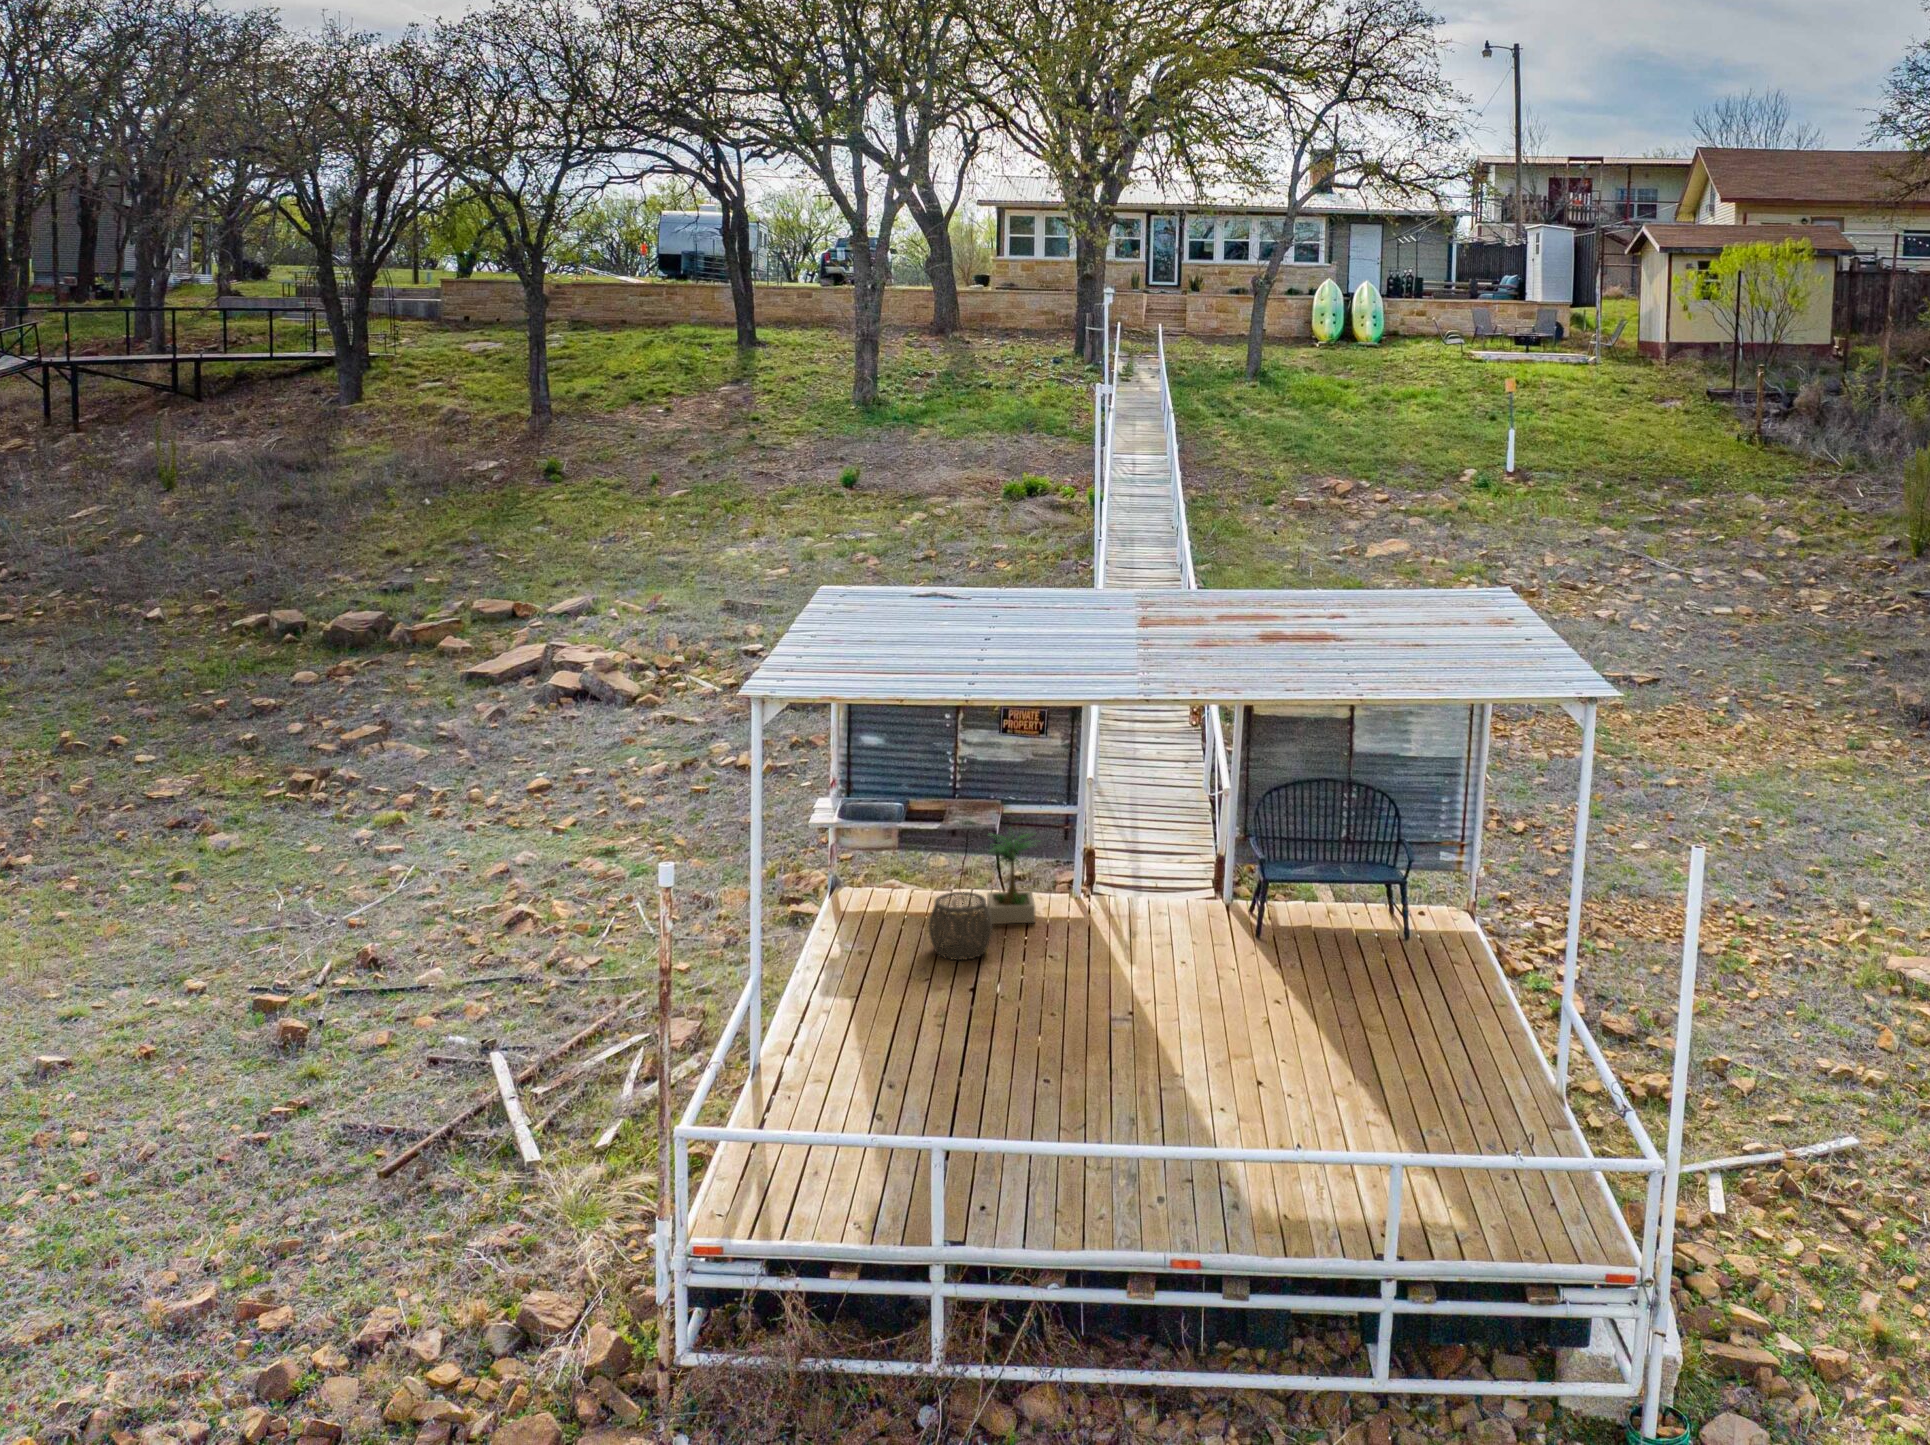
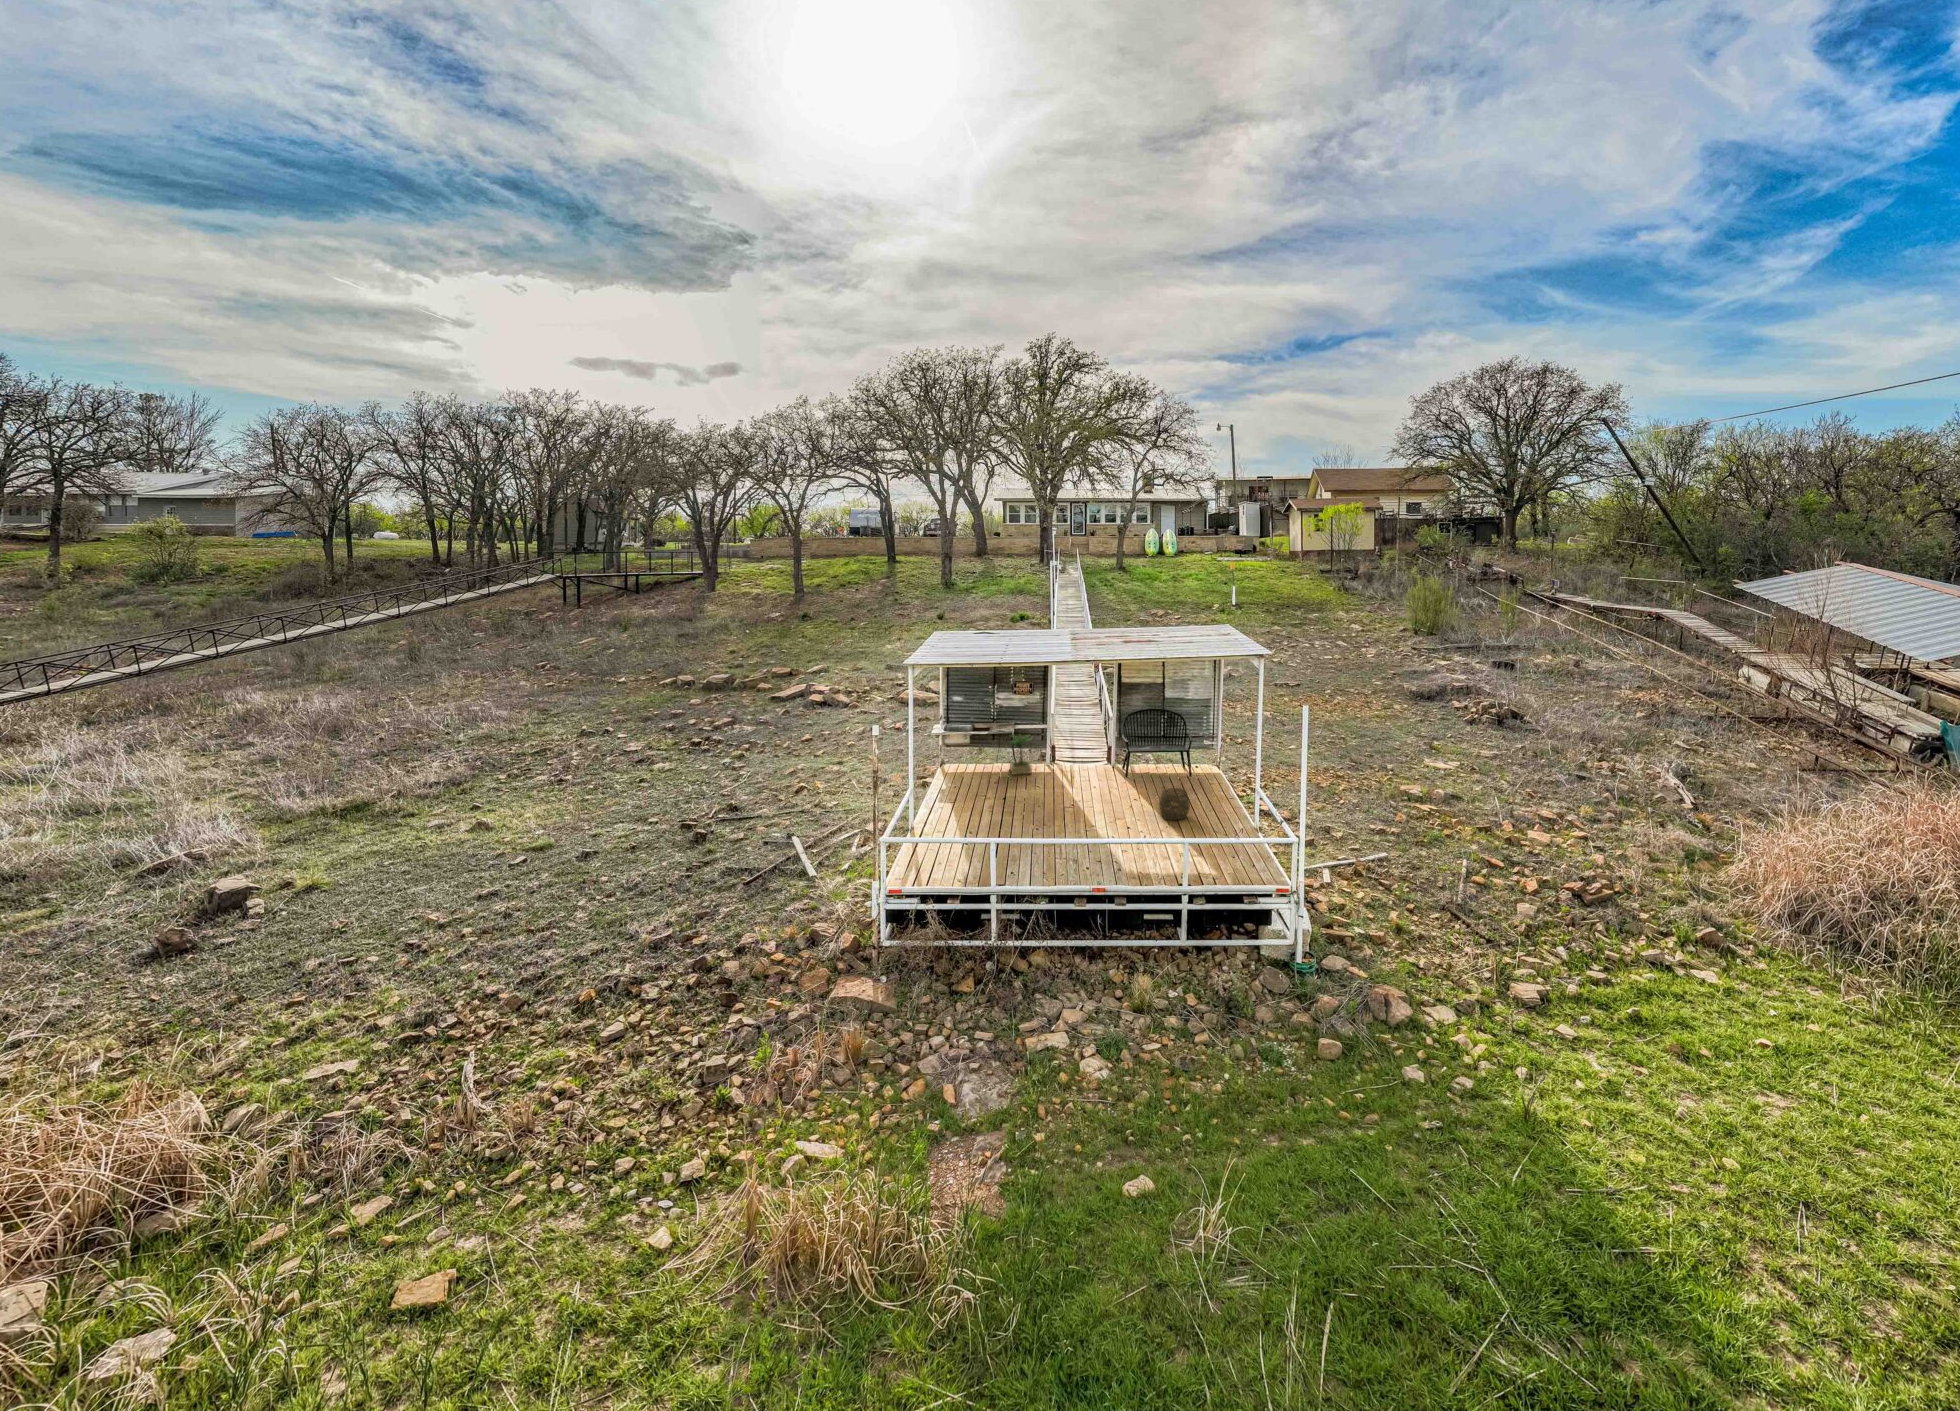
woven basket: present [929,892,992,960] -> present [1159,788,1190,820]

